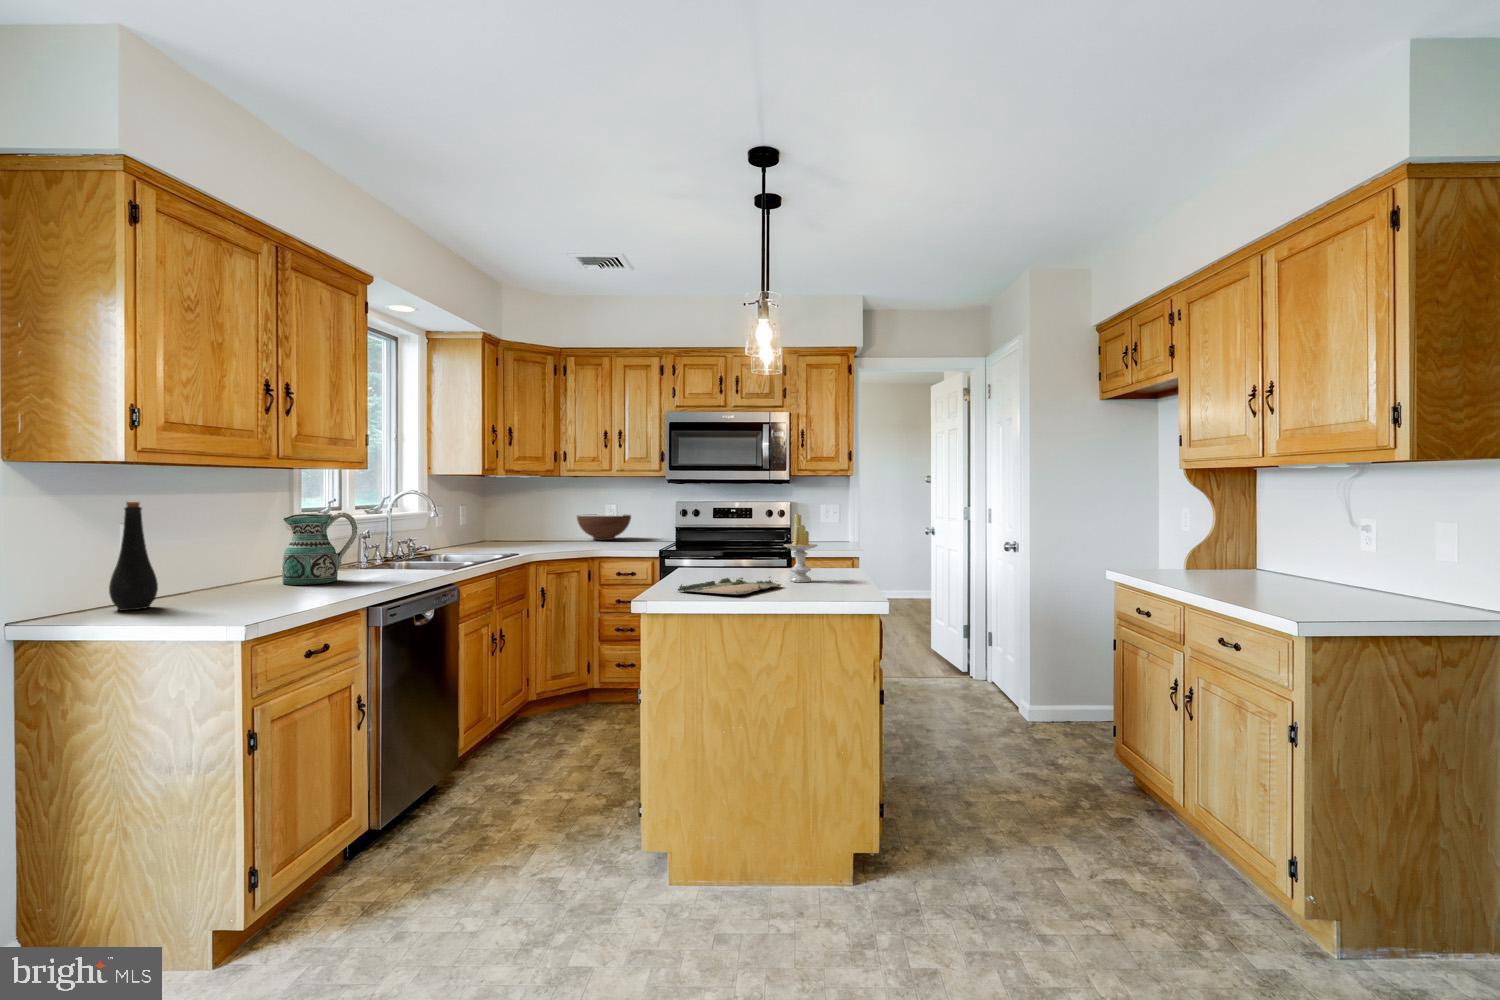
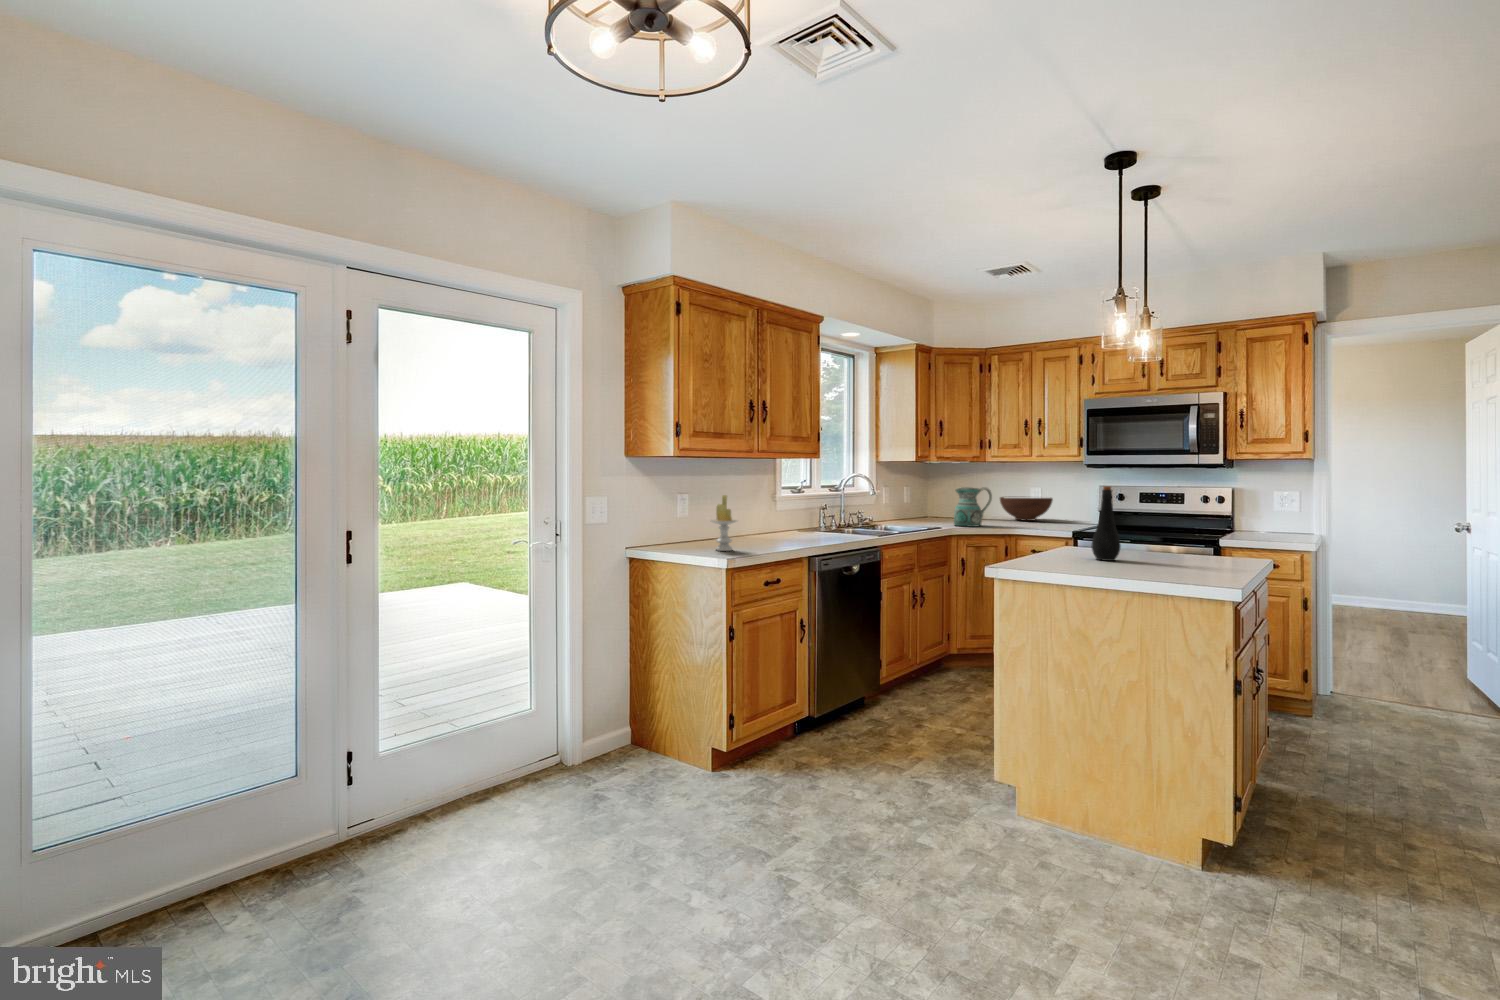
bottle: present [109,502,158,610] -> present [1091,486,1121,561]
ceramic pitcher: present [282,513,357,585] -> present [954,487,992,527]
candle: present [784,514,818,582] -> present [711,495,737,551]
tray: present [678,577,781,595] -> none [1036,558,1148,573]

